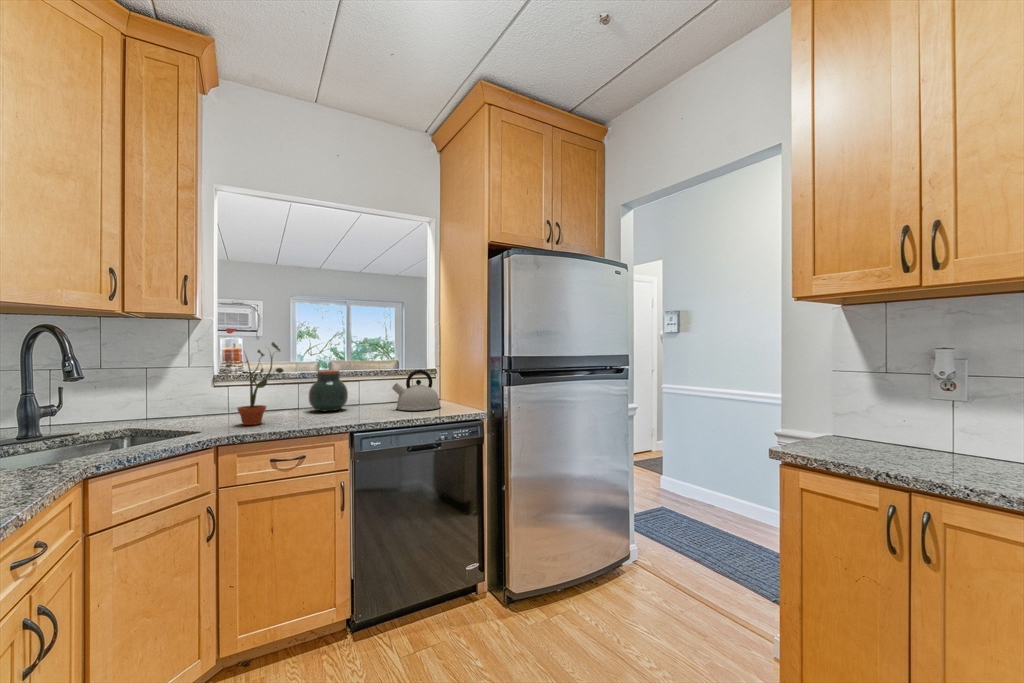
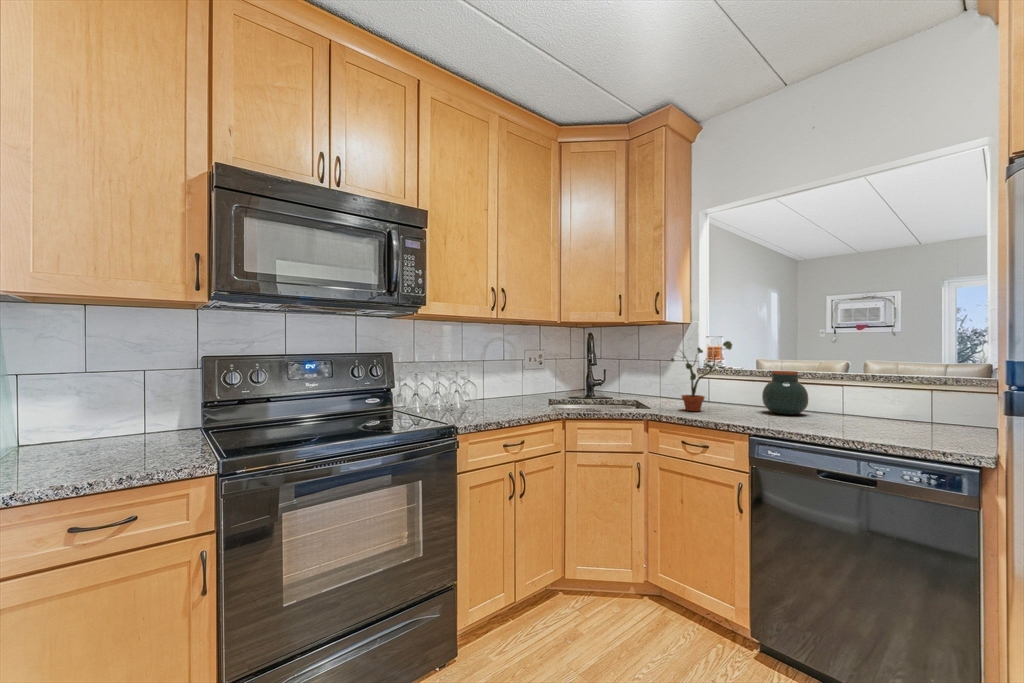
kettle: present [392,370,441,411] -> none [851,378,940,436]

